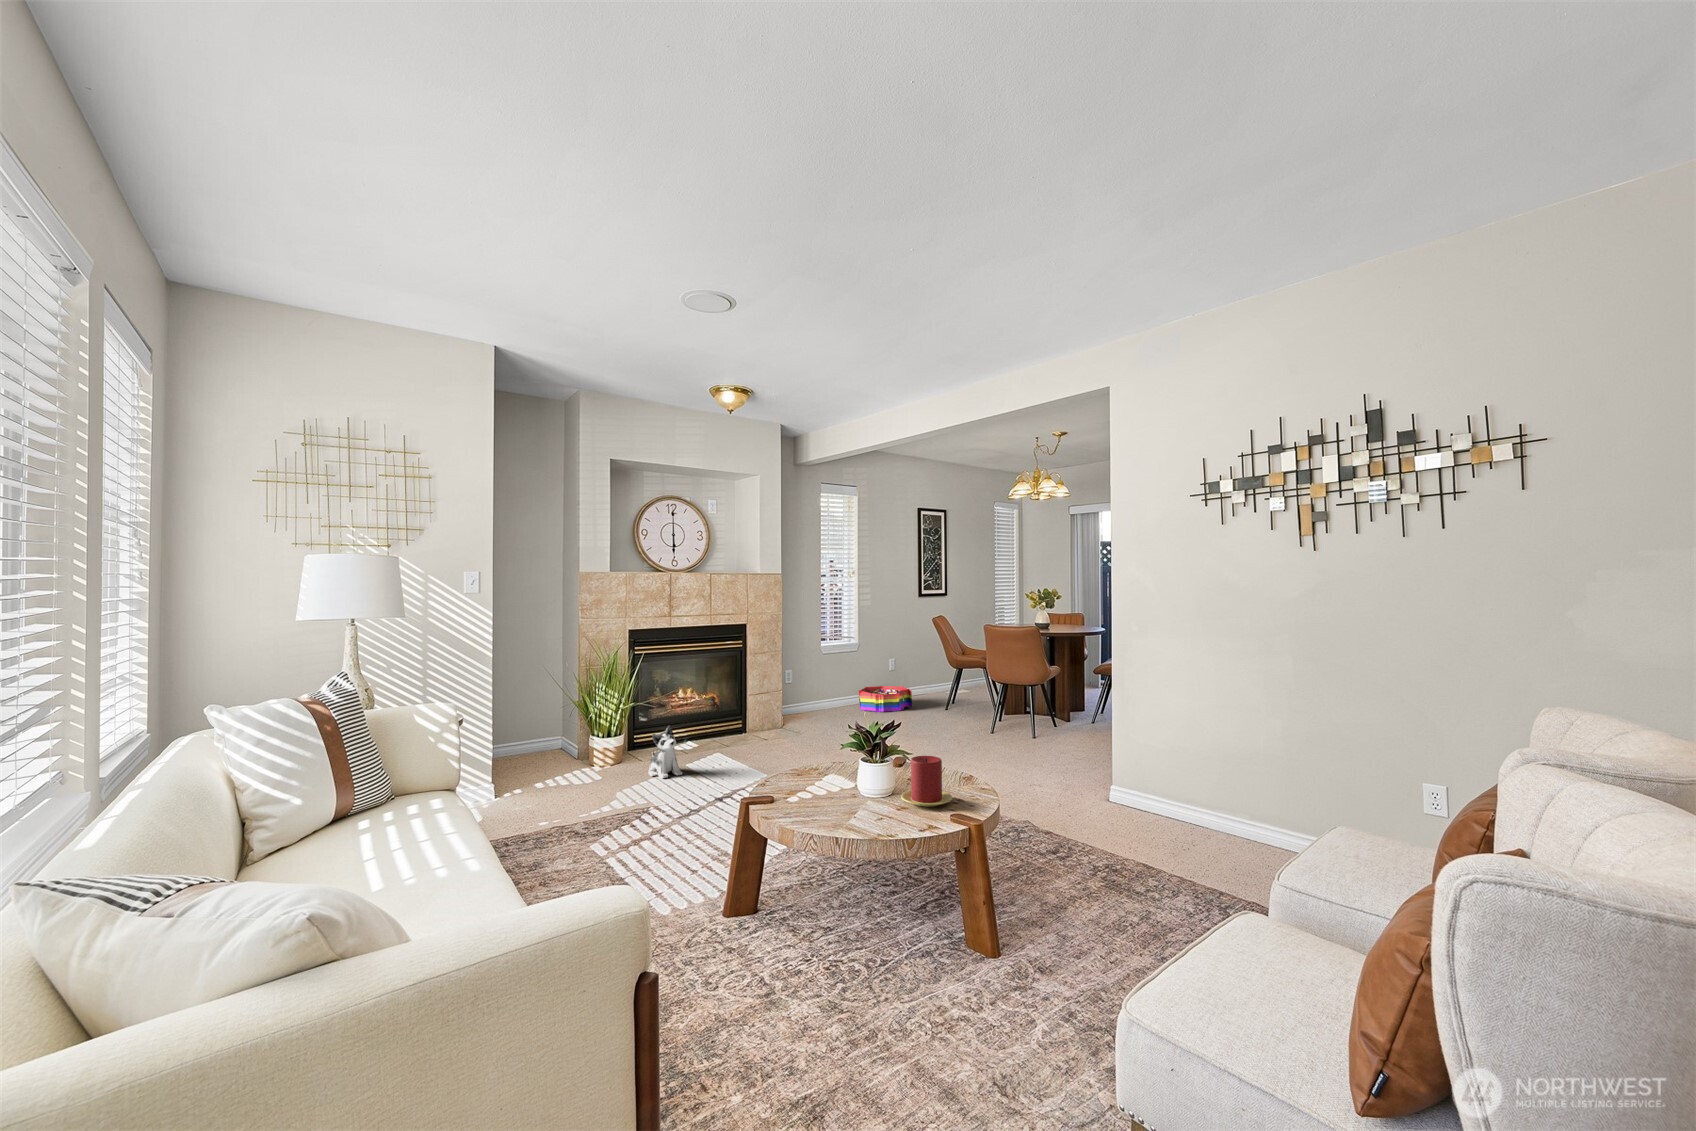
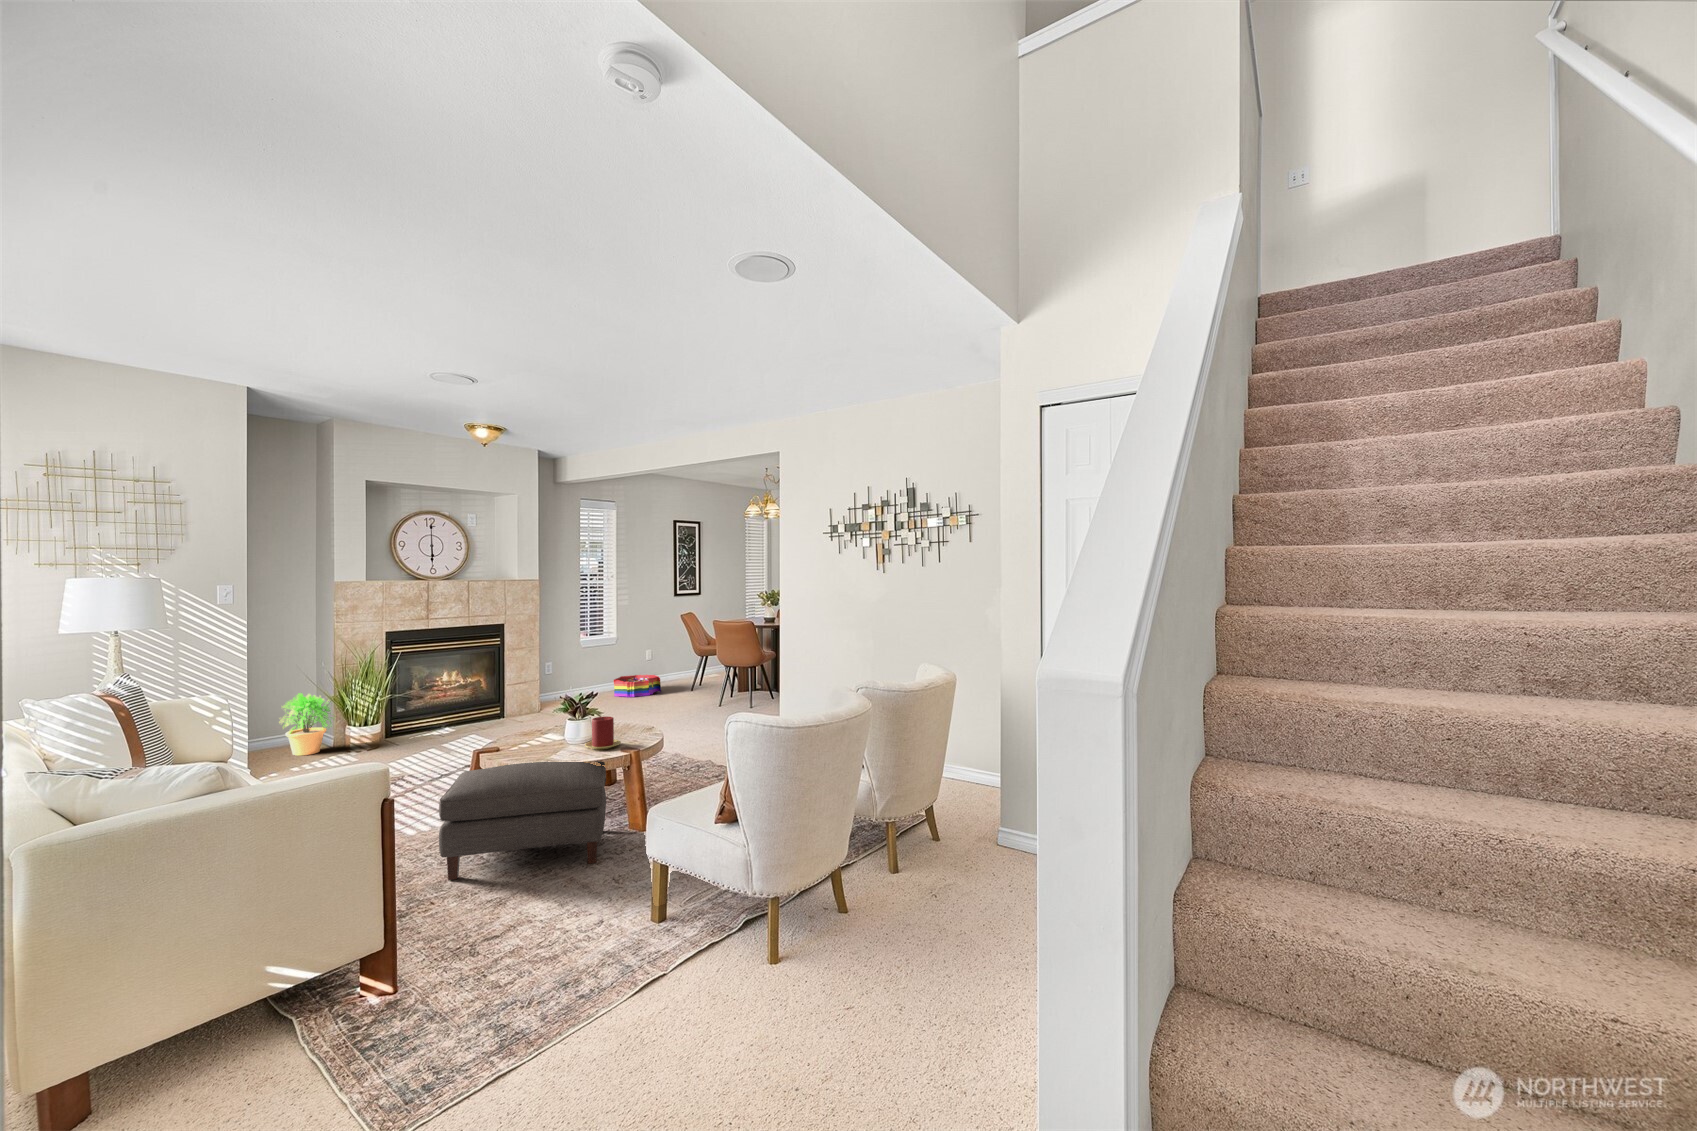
potted plant: none [521,696,580,767] -> present [280,693,332,756]
plush toy: present [648,726,682,778] -> none [403,712,435,757]
ottoman: none [718,824,961,1016] -> present [439,761,606,880]

